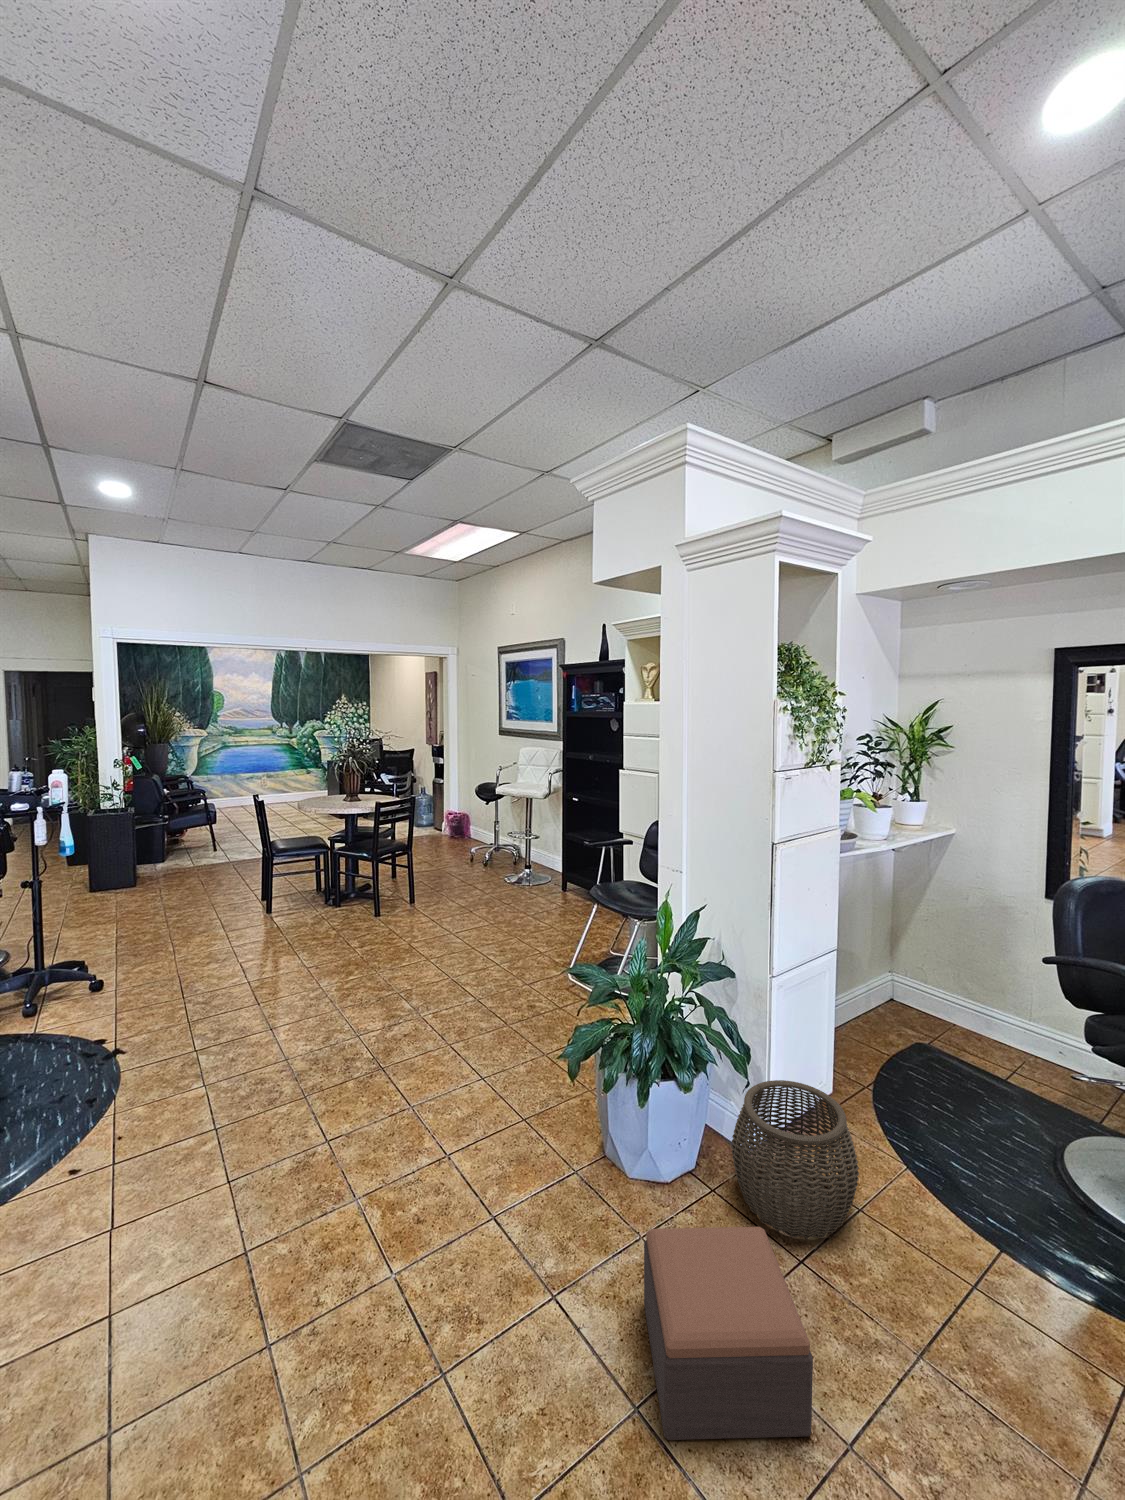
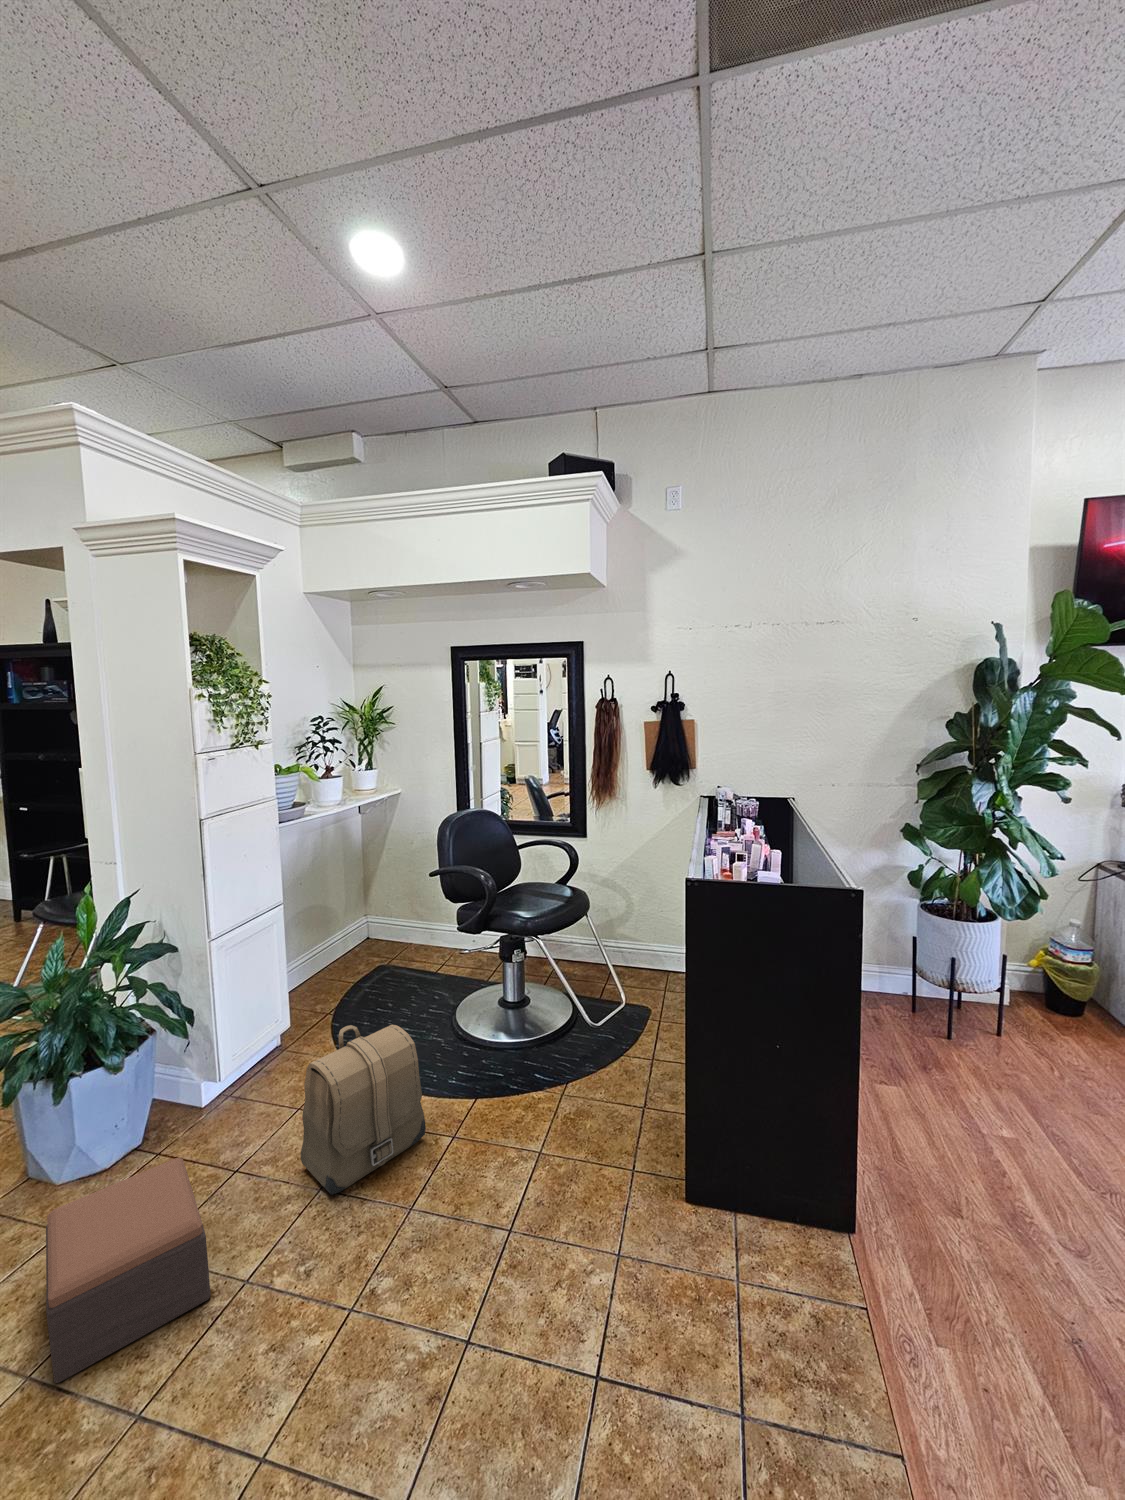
woven basket: present [731,1080,859,1239] -> none [173,1026,291,1160]
backpack: none [886,1143,1072,1371] -> present [300,1025,426,1195]

